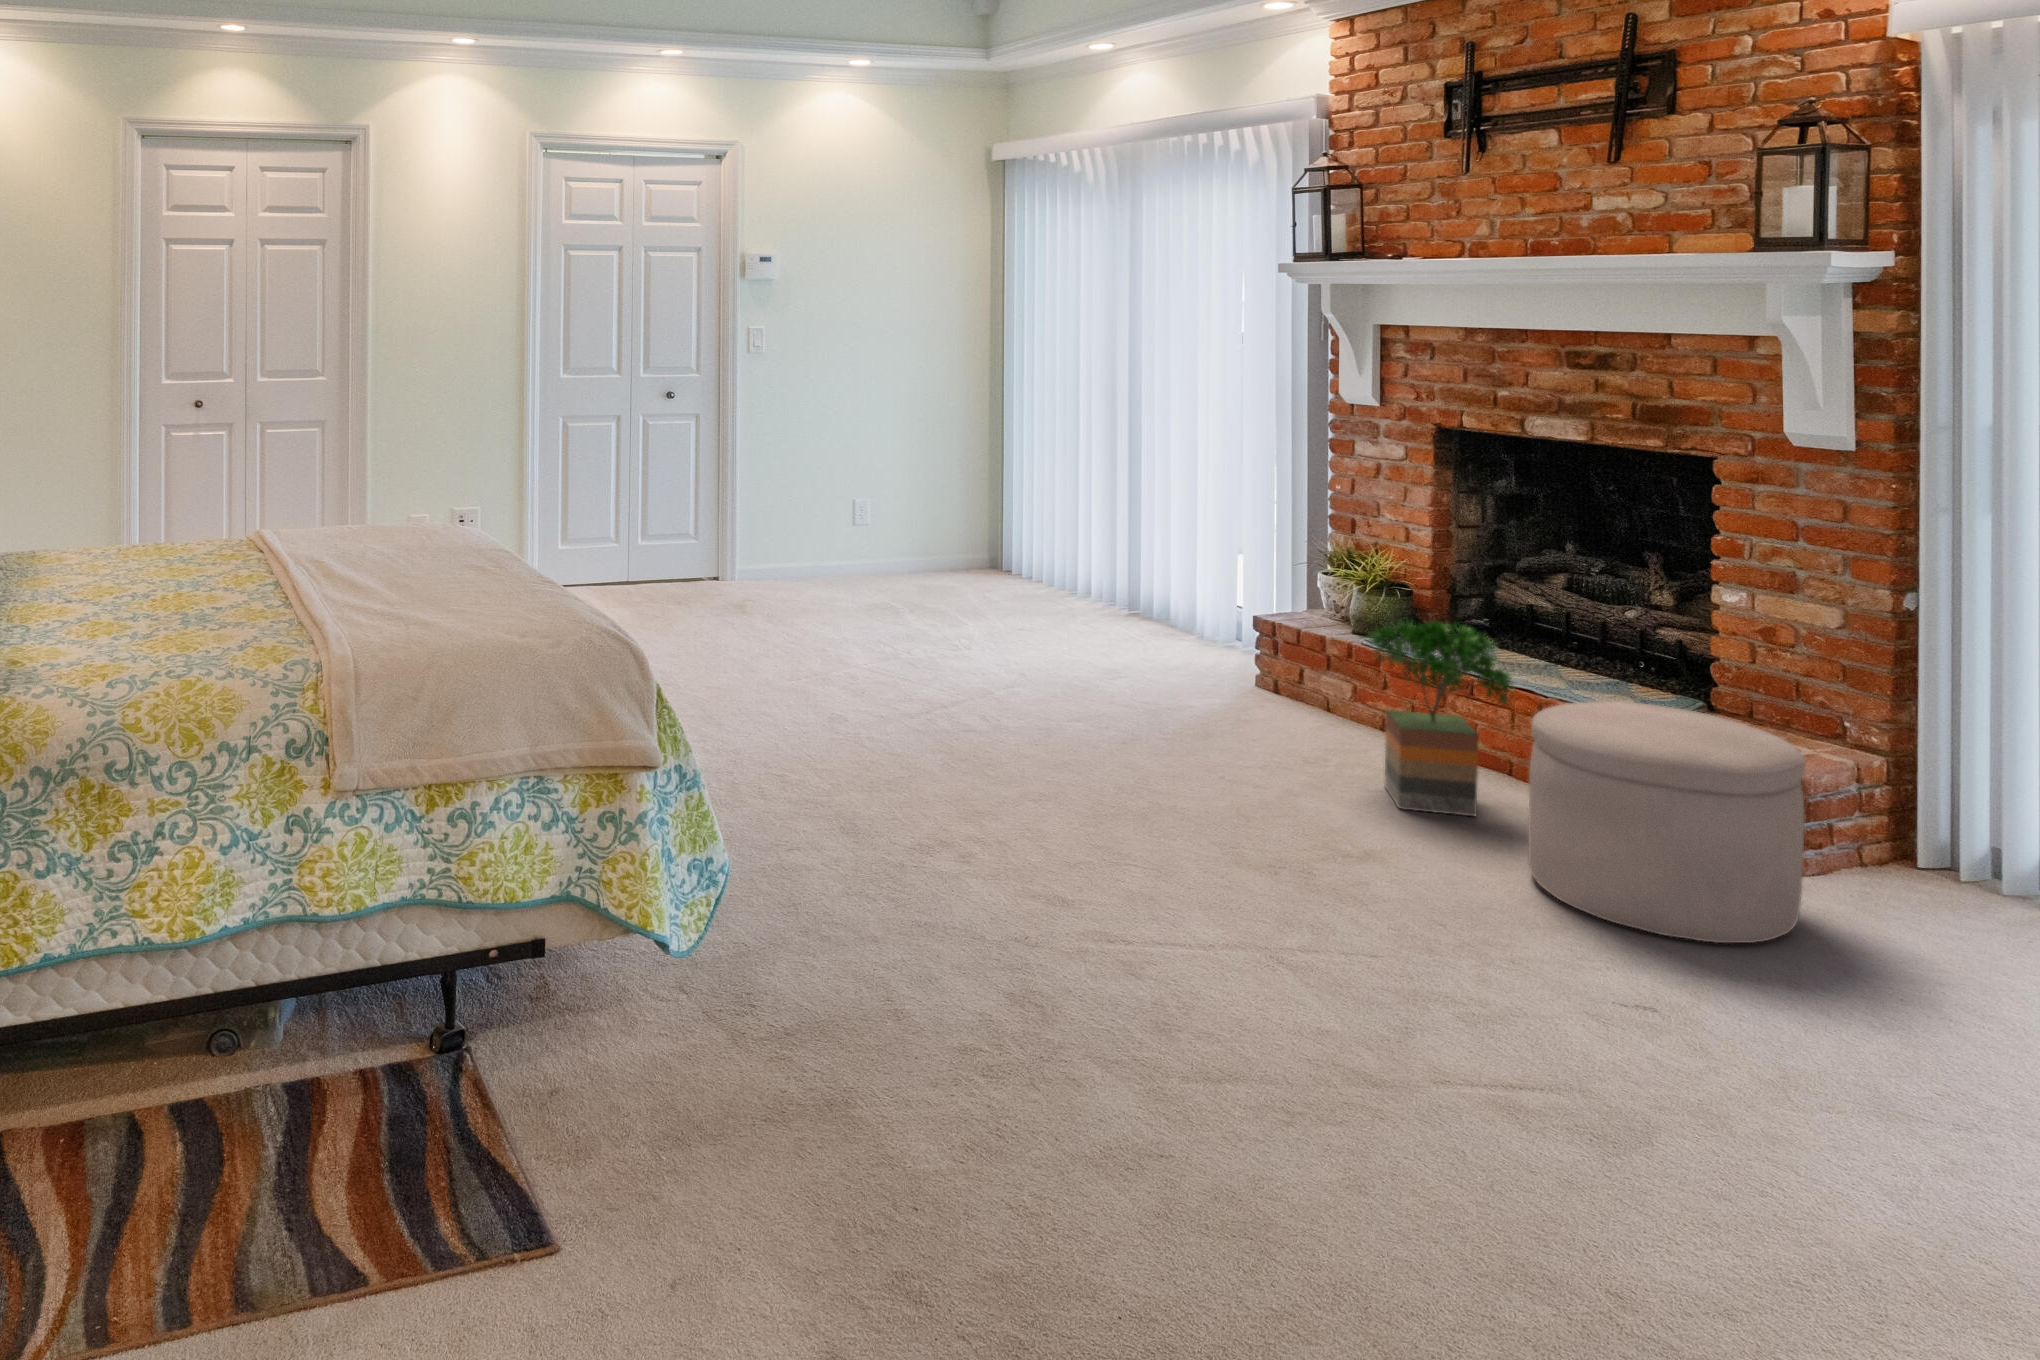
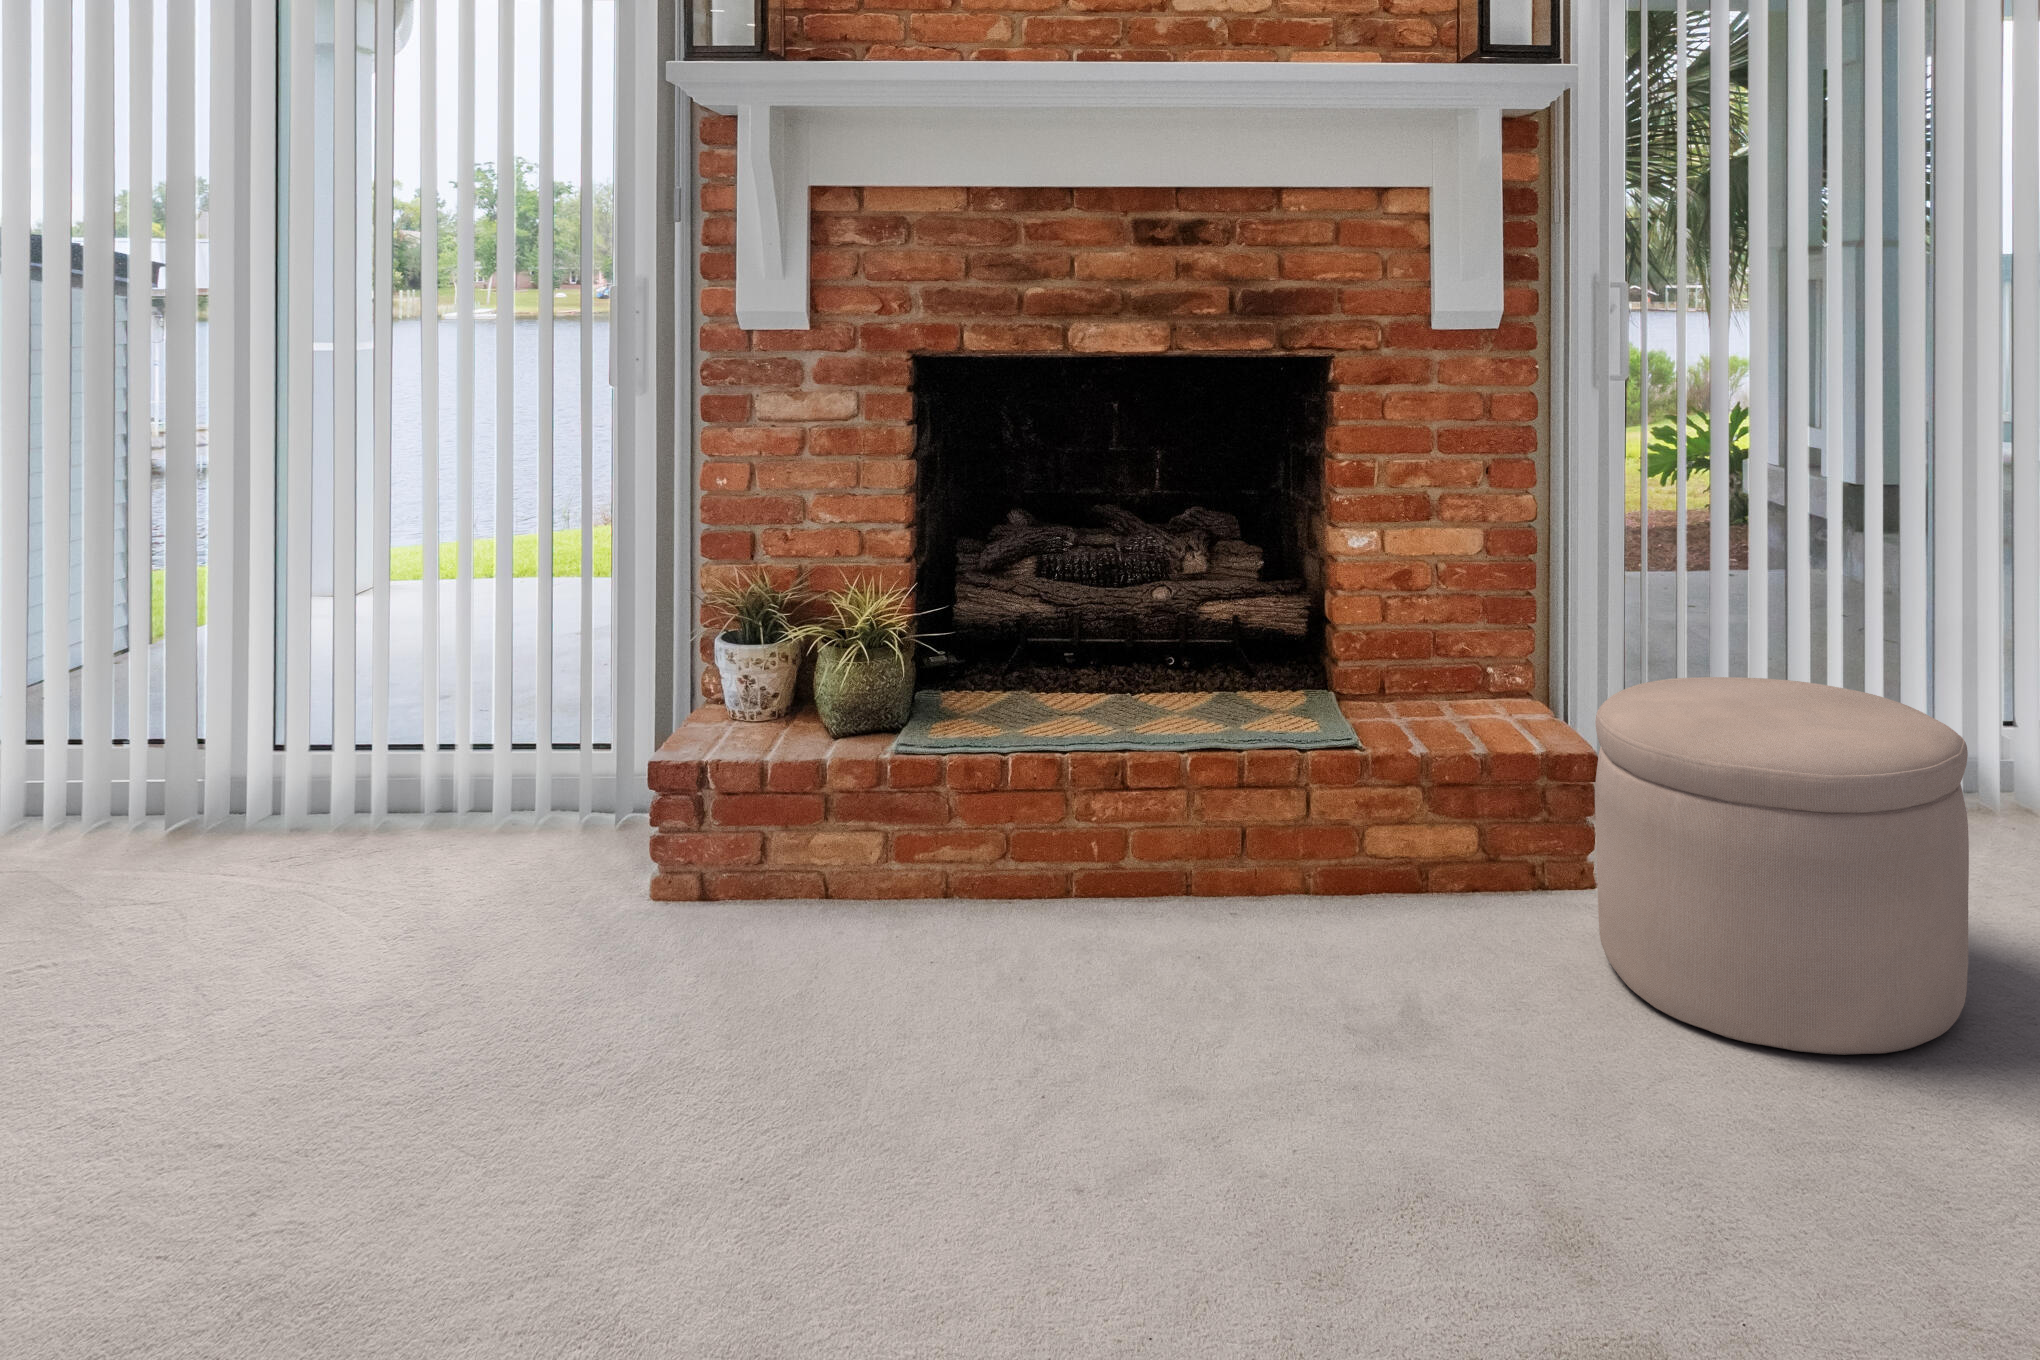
potted tree: present [1368,620,1514,816] -> none [1209,636,1473,1012]

